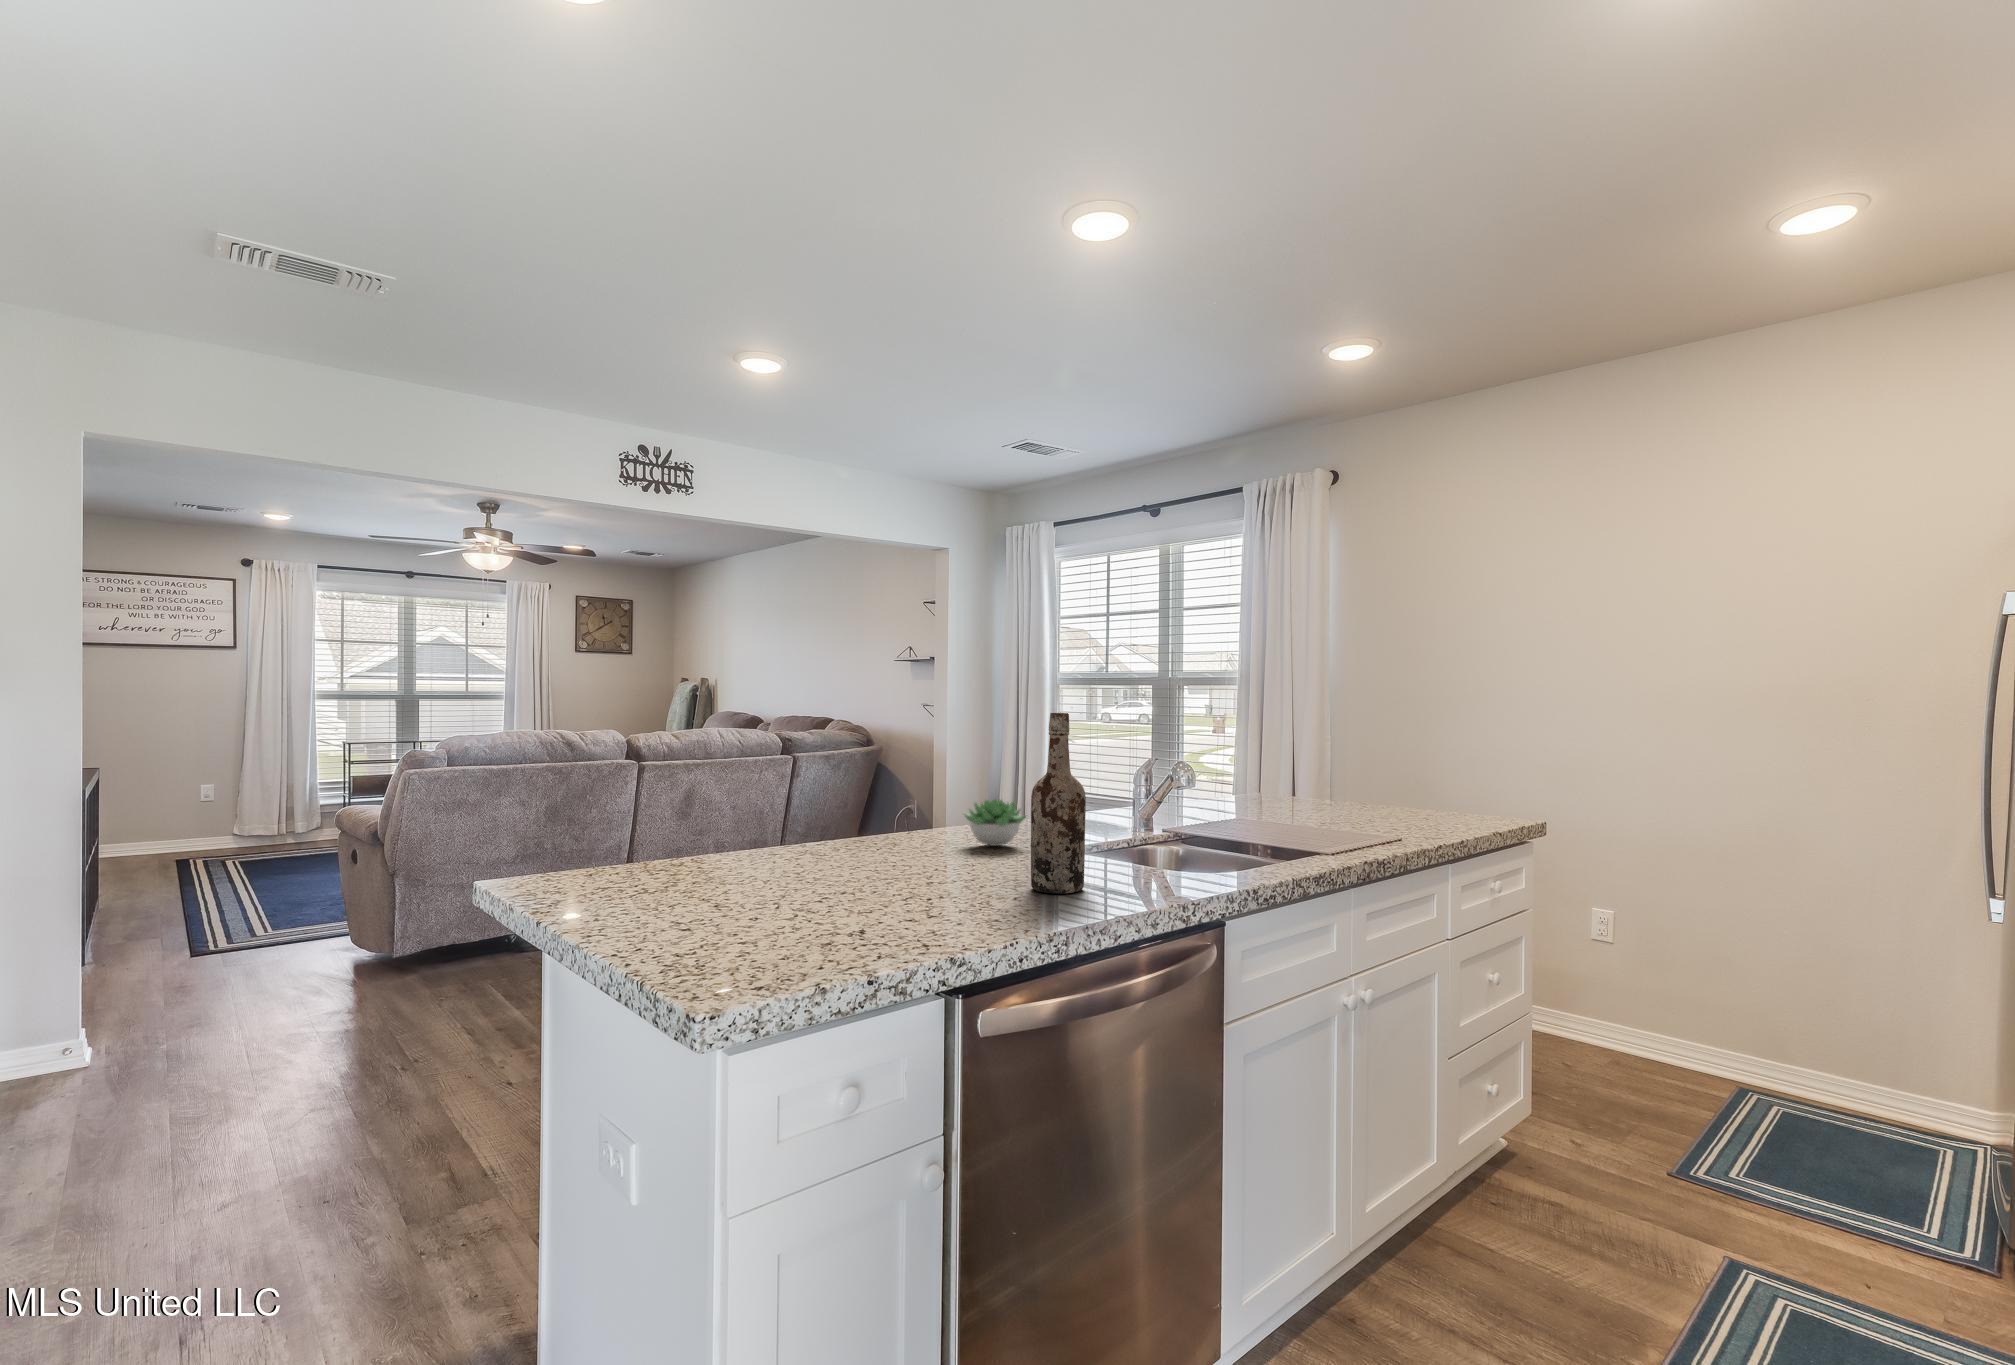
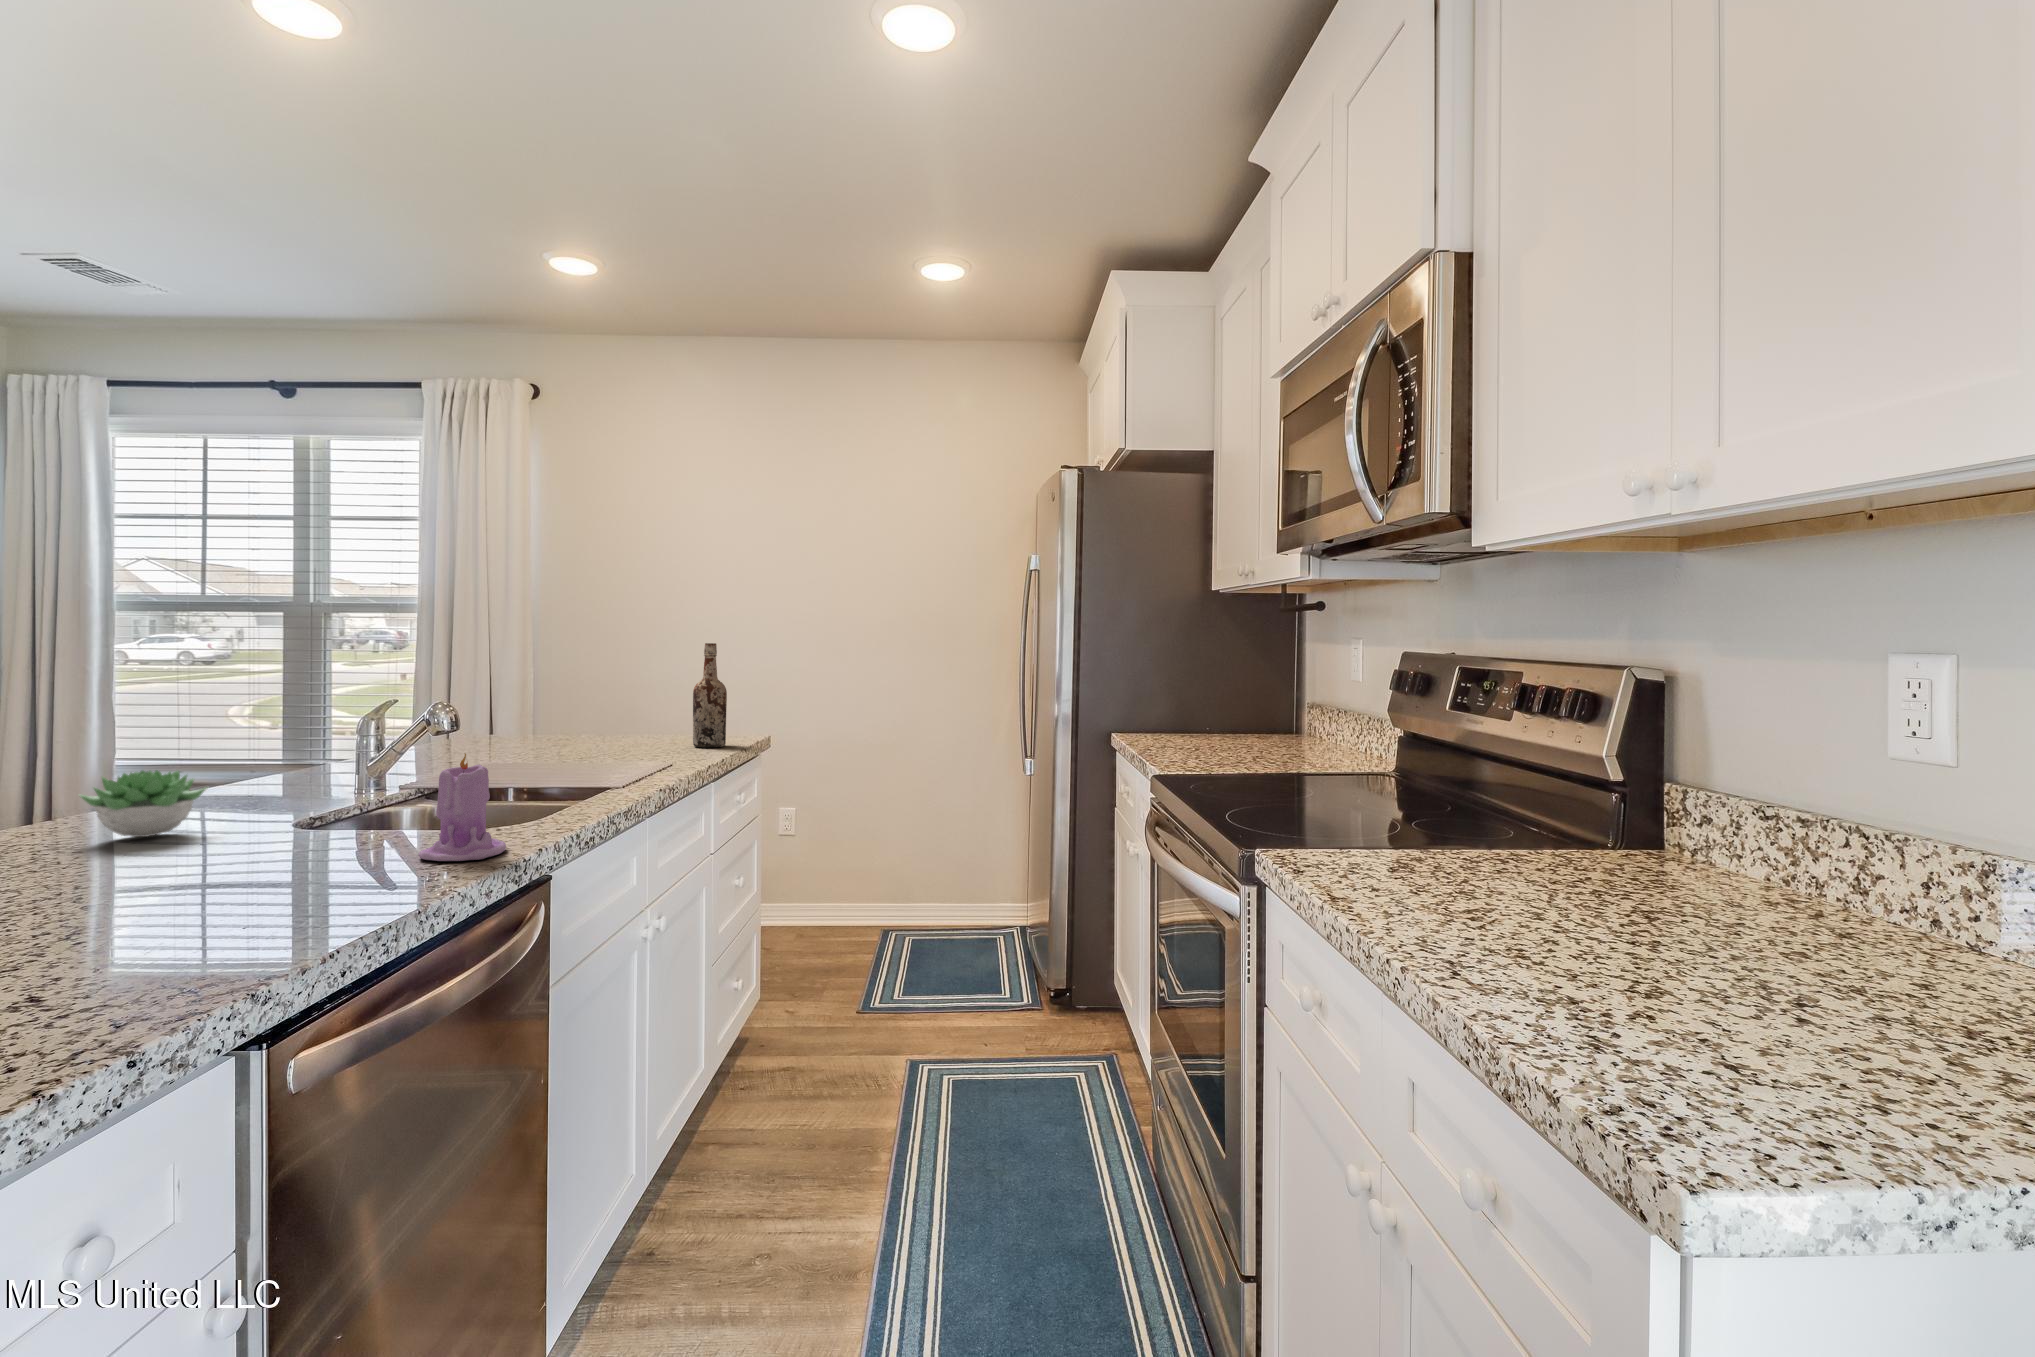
wine bottle: present [1031,713,1086,894] -> present [693,643,727,748]
candle: none [1124,802,1189,895] -> present [418,754,506,861]

